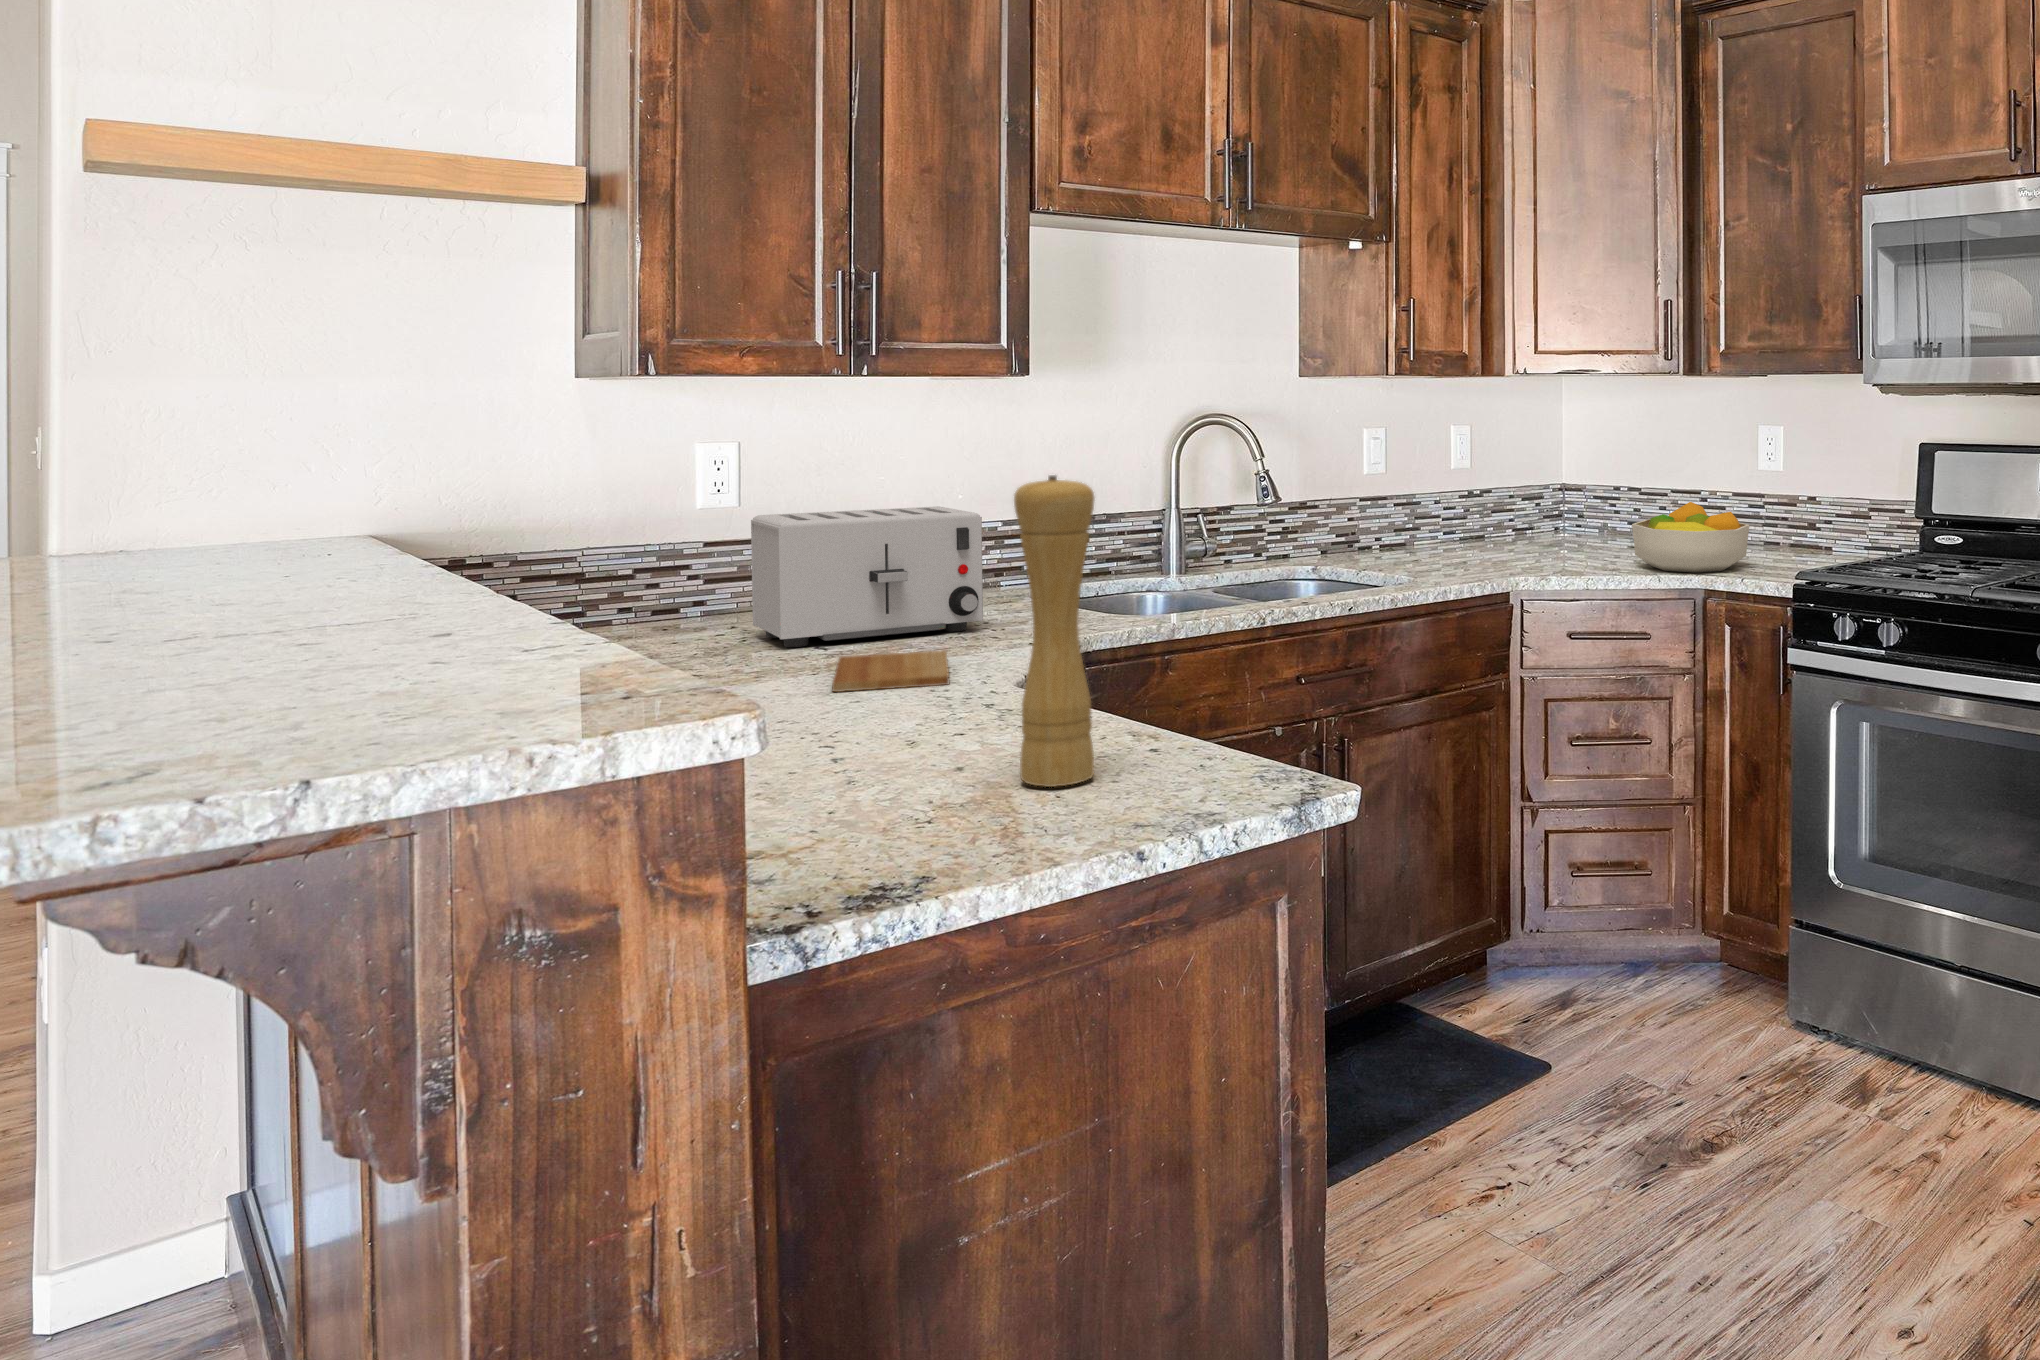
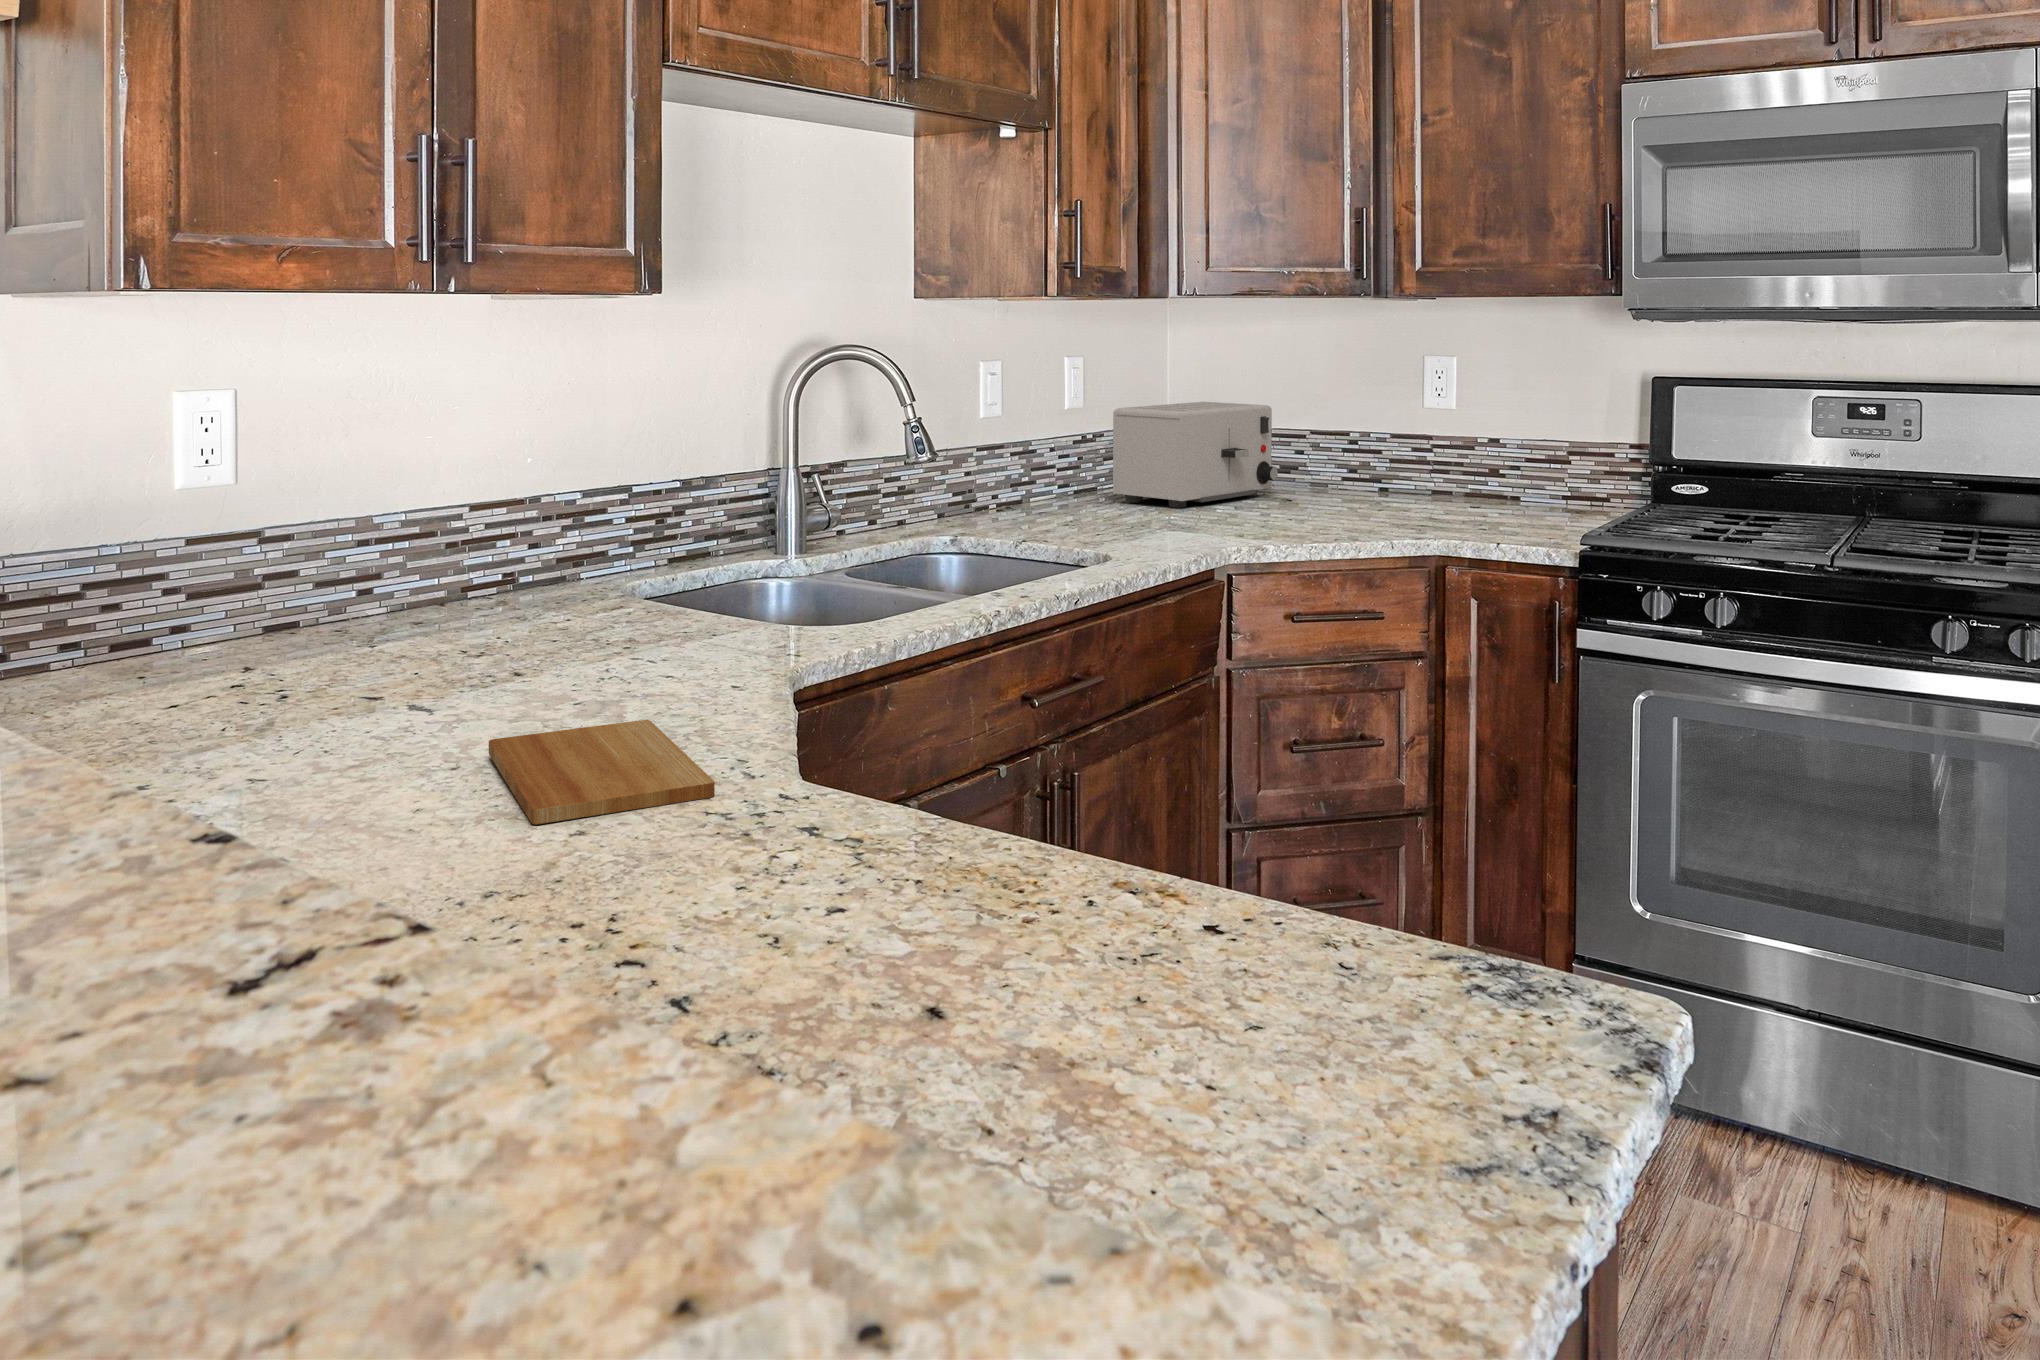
pepper mill: present [1014,475,1094,787] -> none [1193,495,1352,1144]
fruit bowl: present [1632,502,1750,573] -> none [1344,447,1489,537]
toaster: present [751,506,983,647] -> present [1113,402,1278,508]

